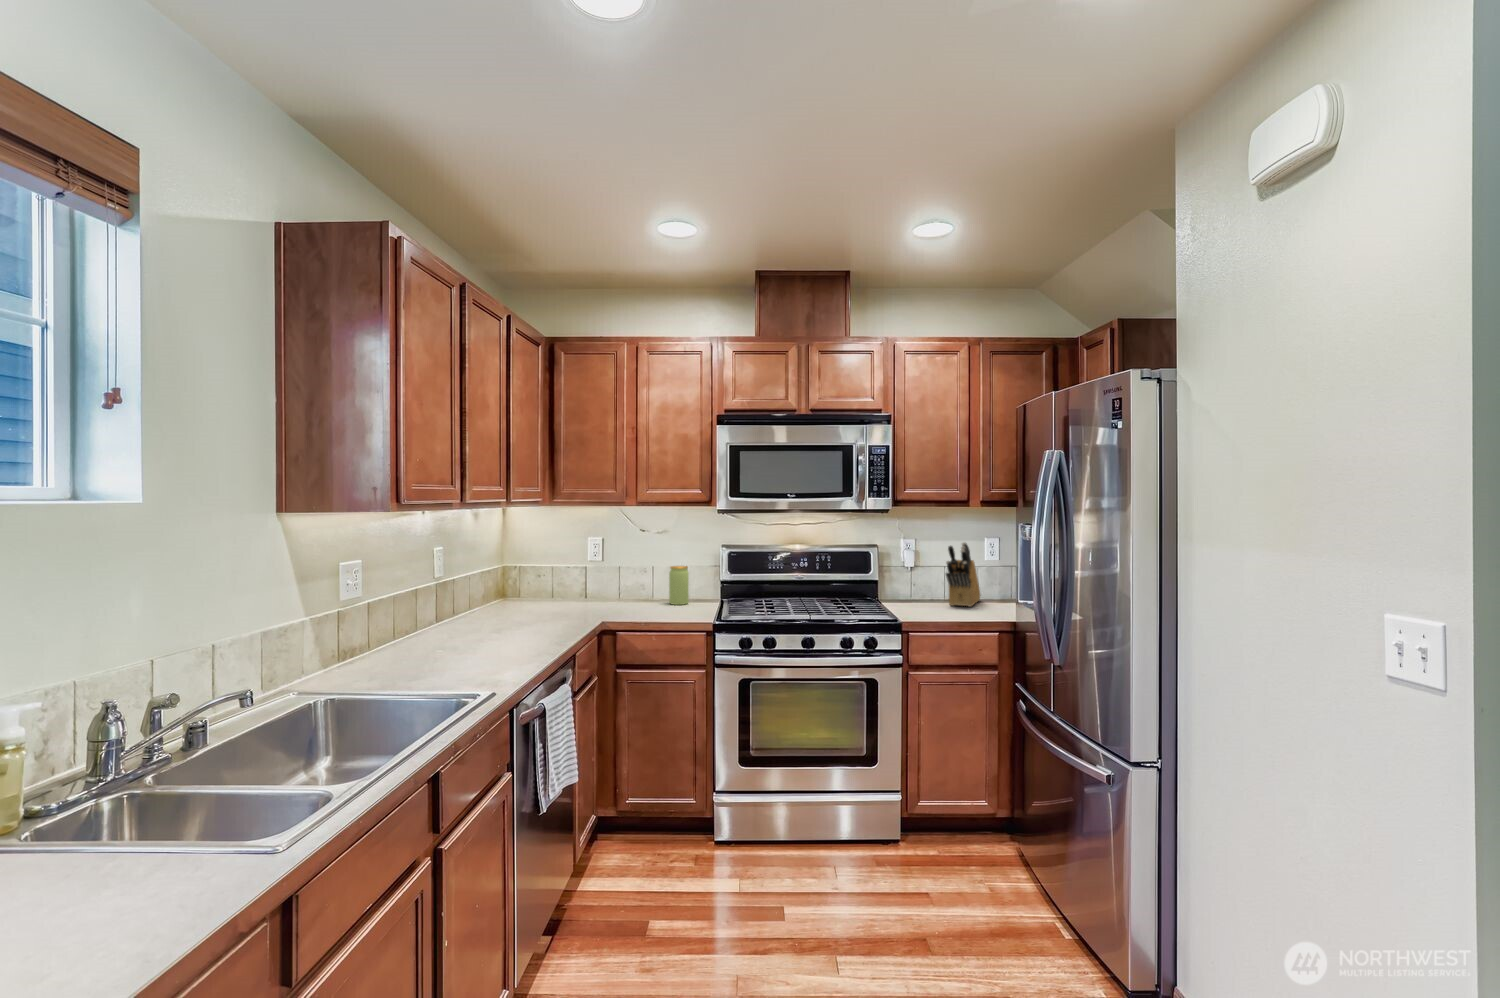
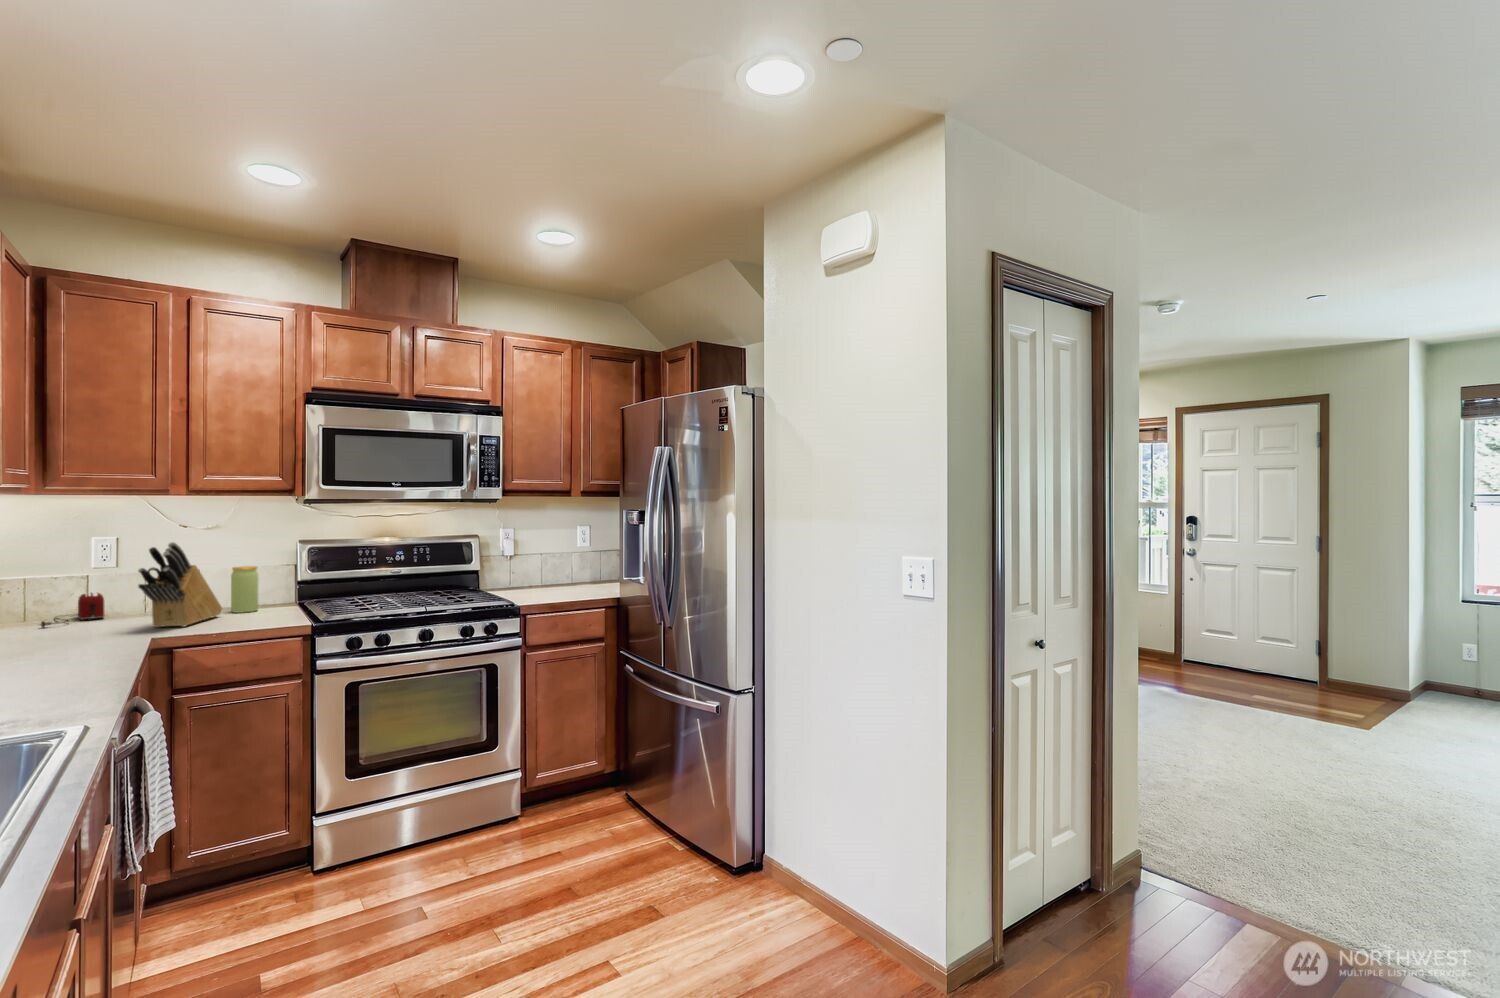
knife block: present [946,542,981,607] -> present [138,542,222,627]
toaster: none [549,581,592,605] -> present [40,593,105,627]

